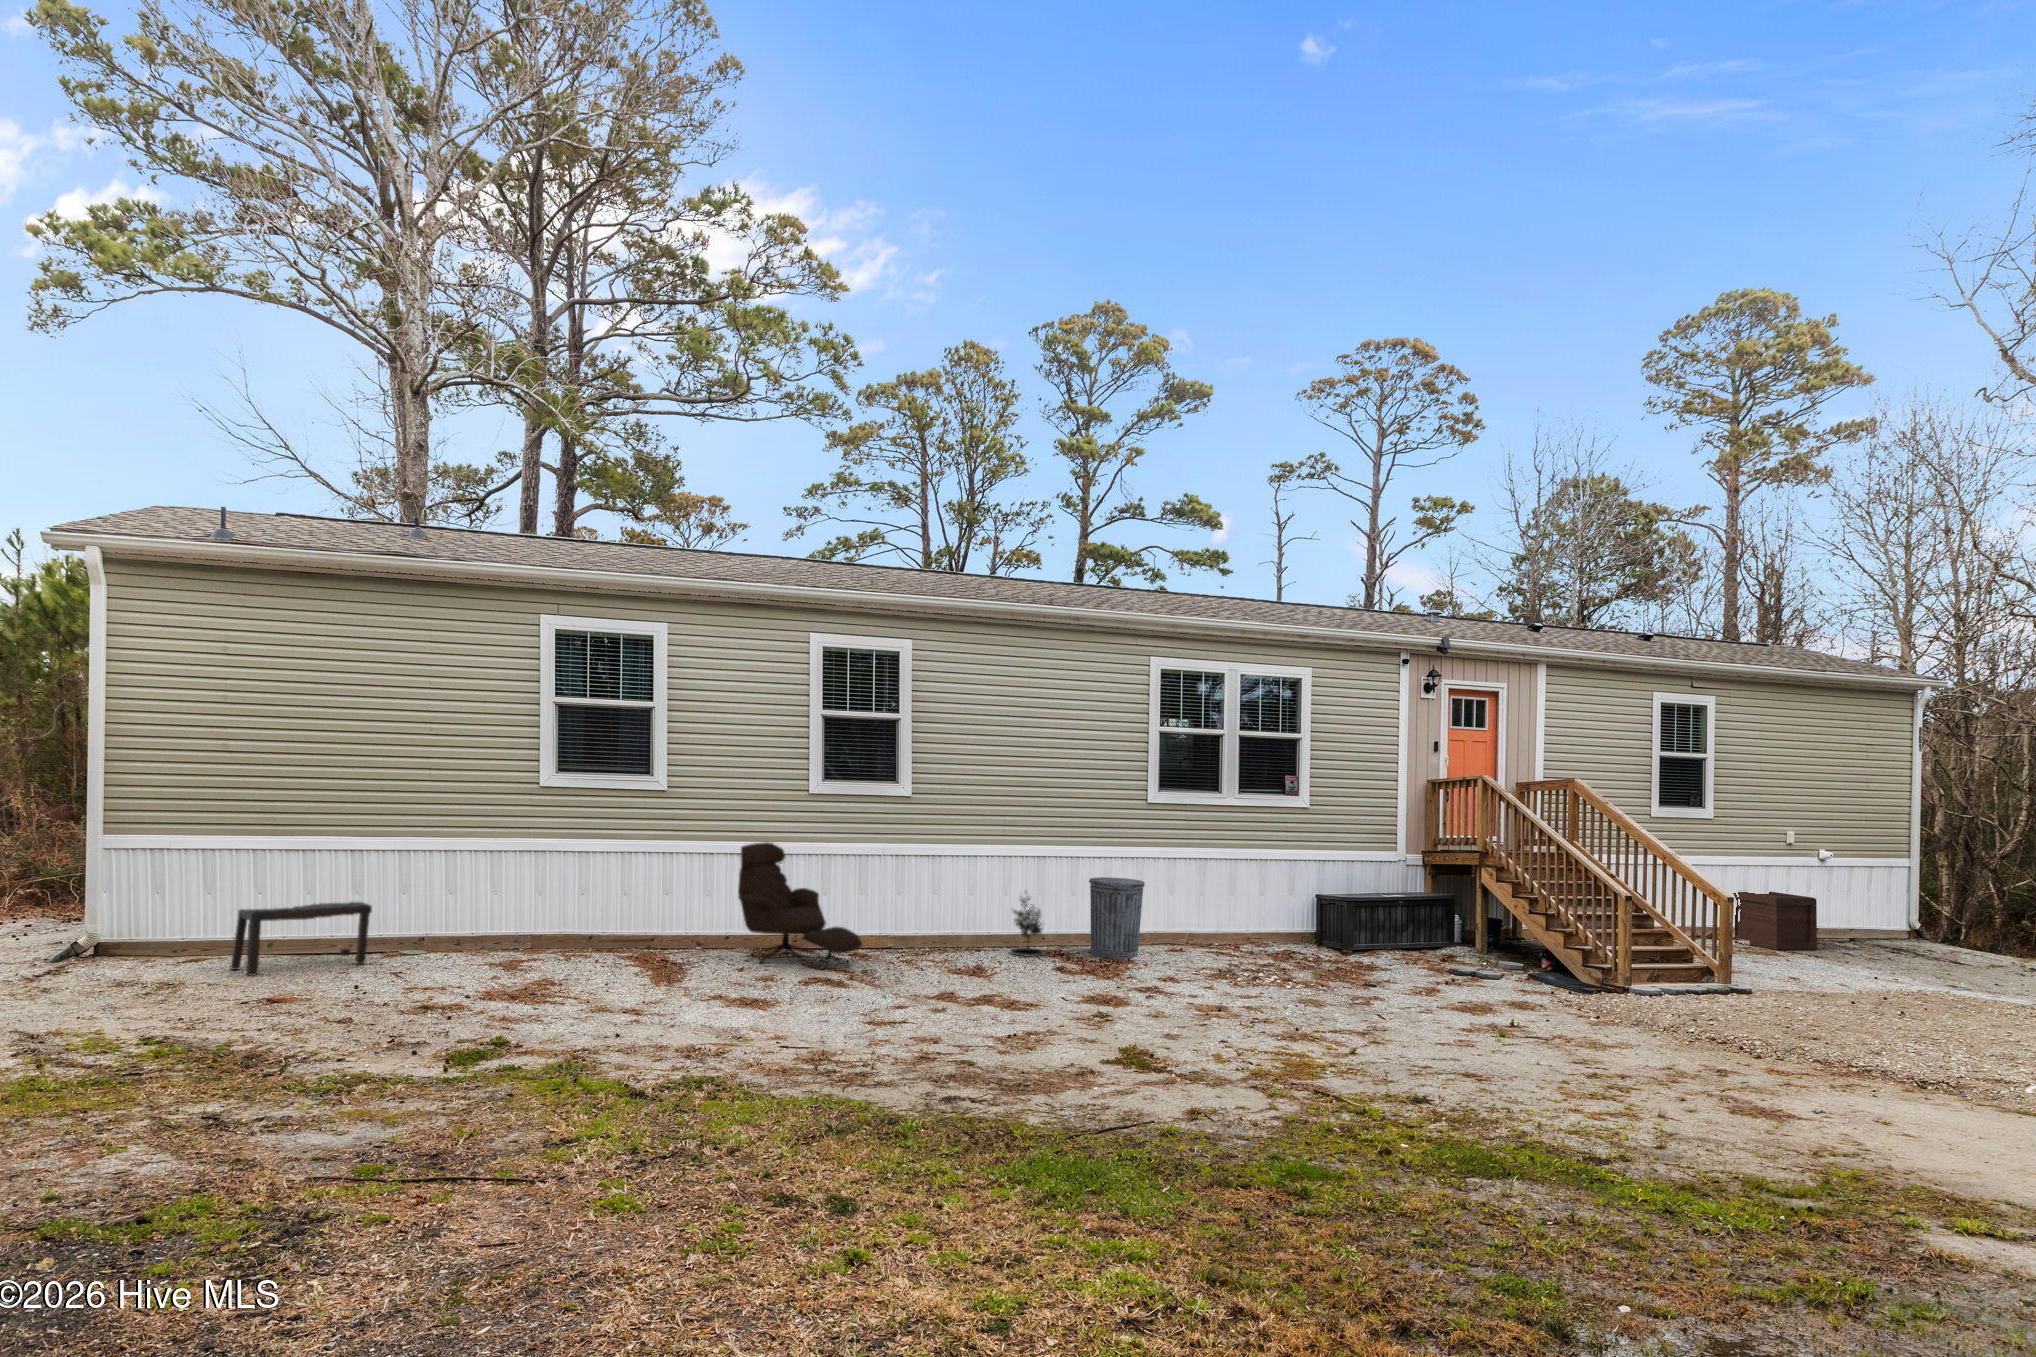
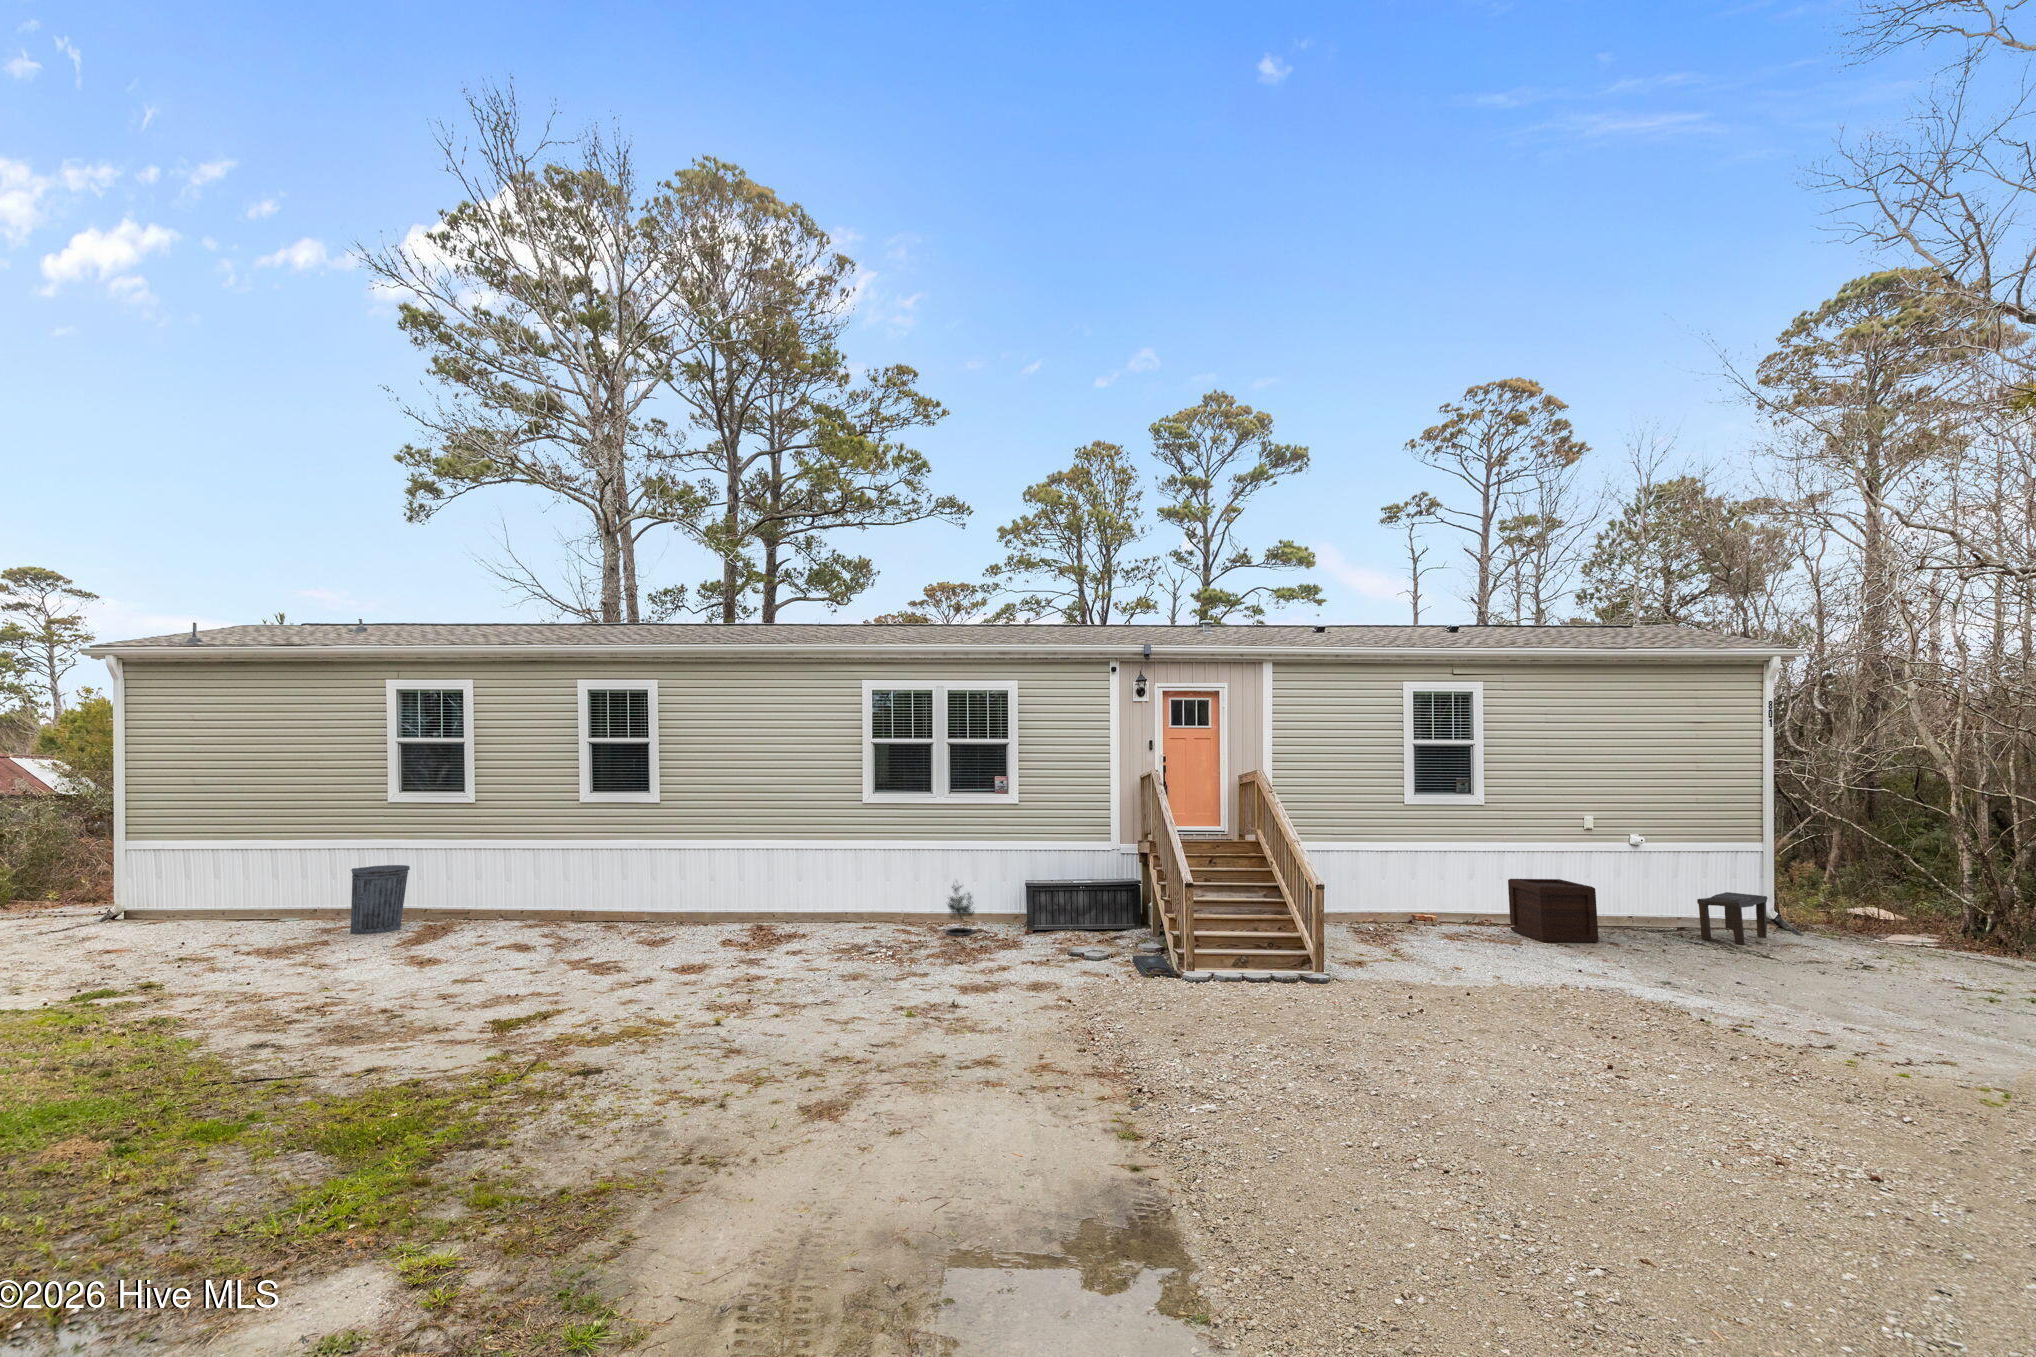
lounge chair: present [738,842,862,970] -> none [506,842,587,942]
trash can: present [1089,877,1145,958] -> present [350,865,410,934]
potted tree: present [1010,896,1044,957] -> present [946,885,974,936]
bench: present [231,902,372,976] -> present [1697,892,1768,945]

